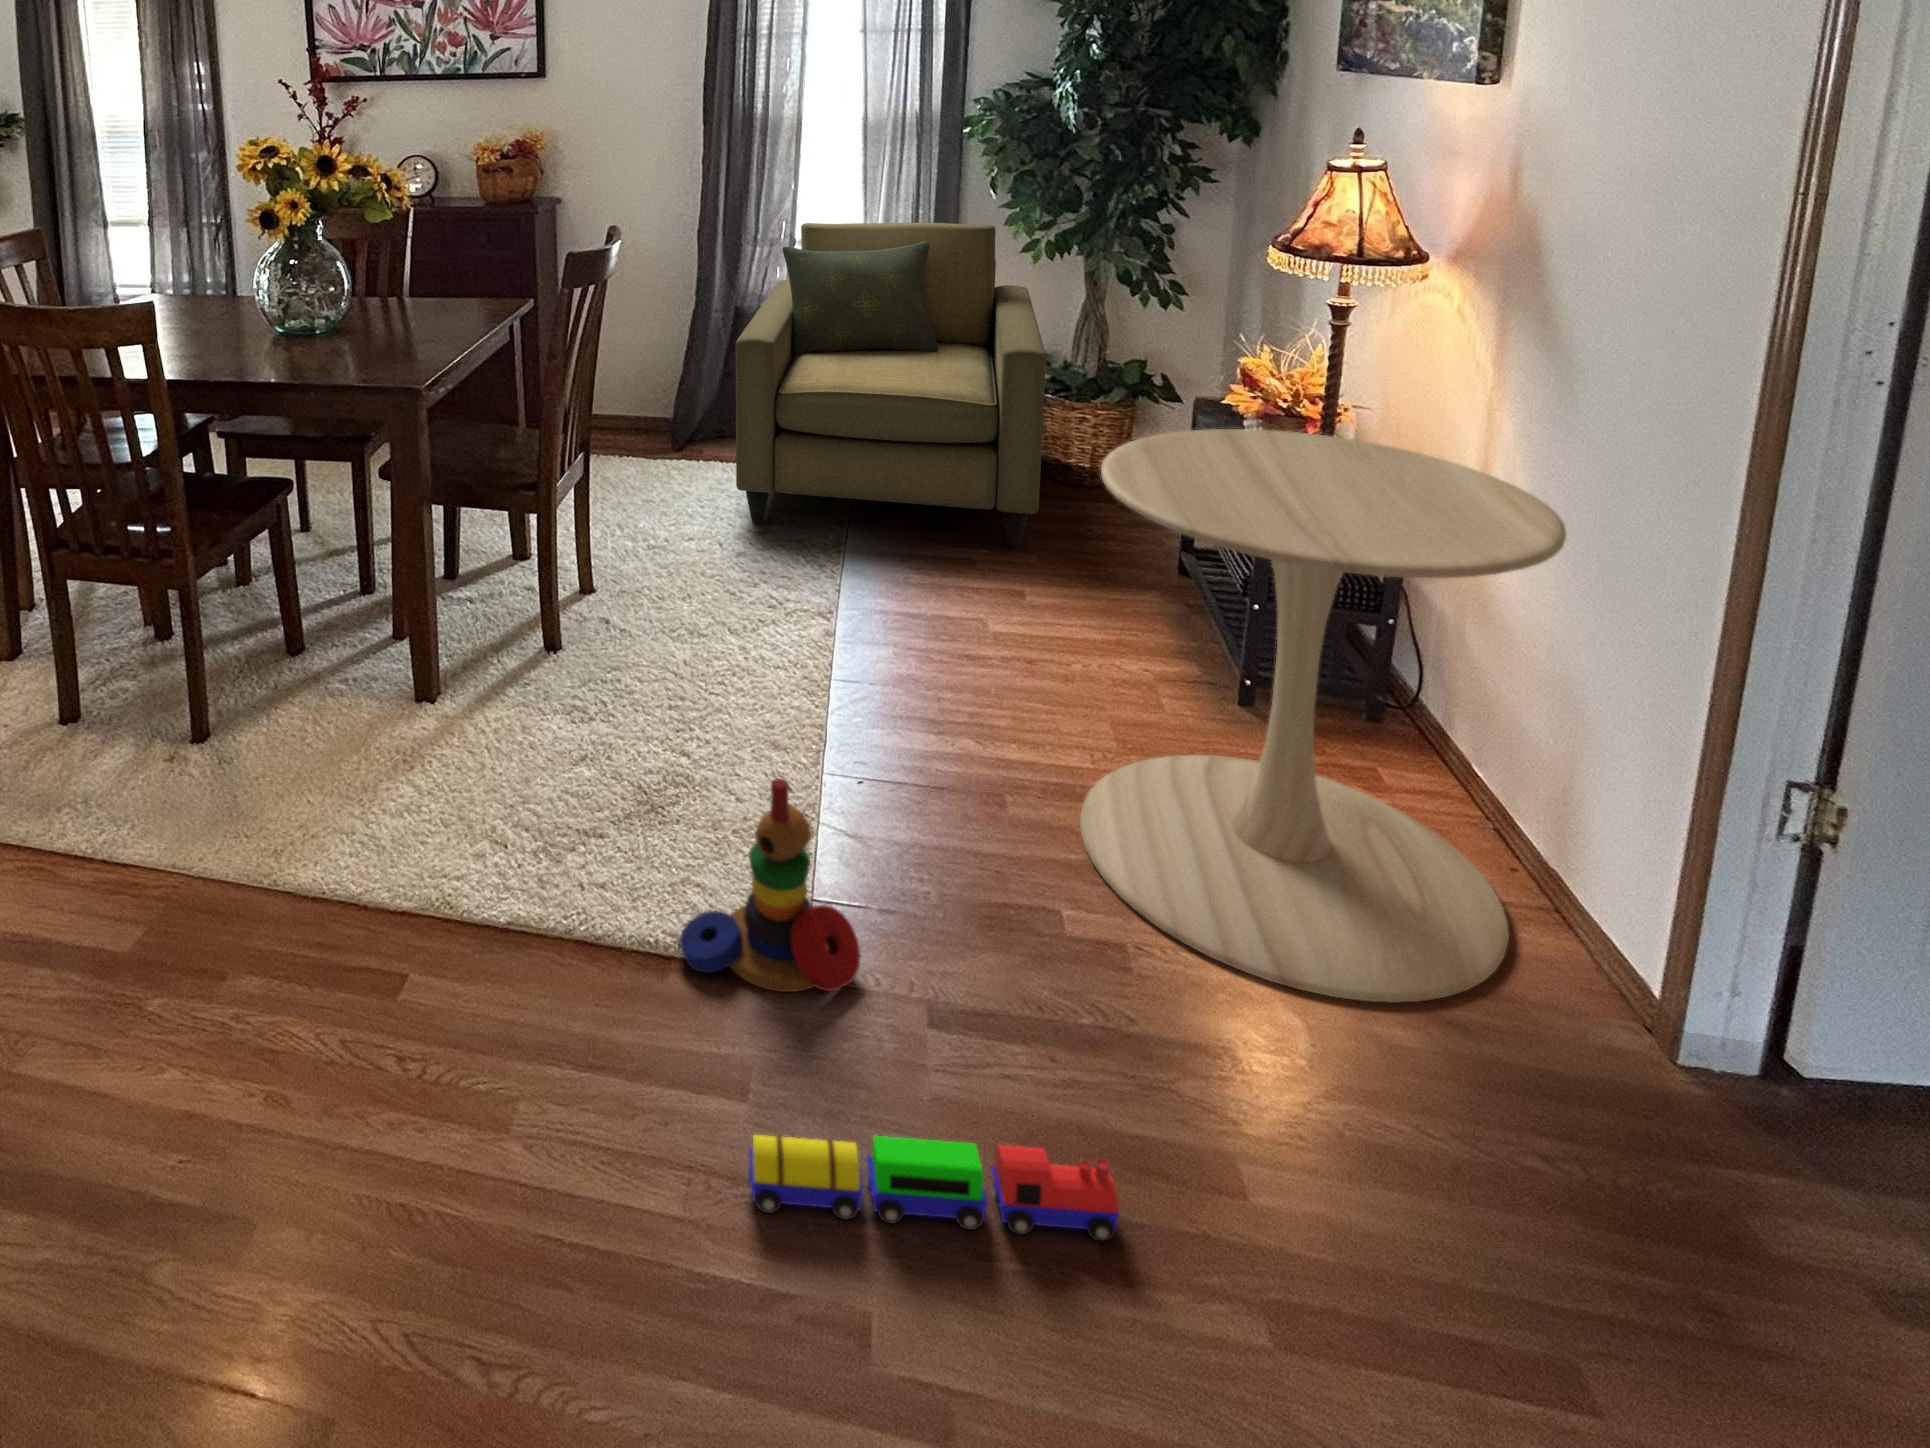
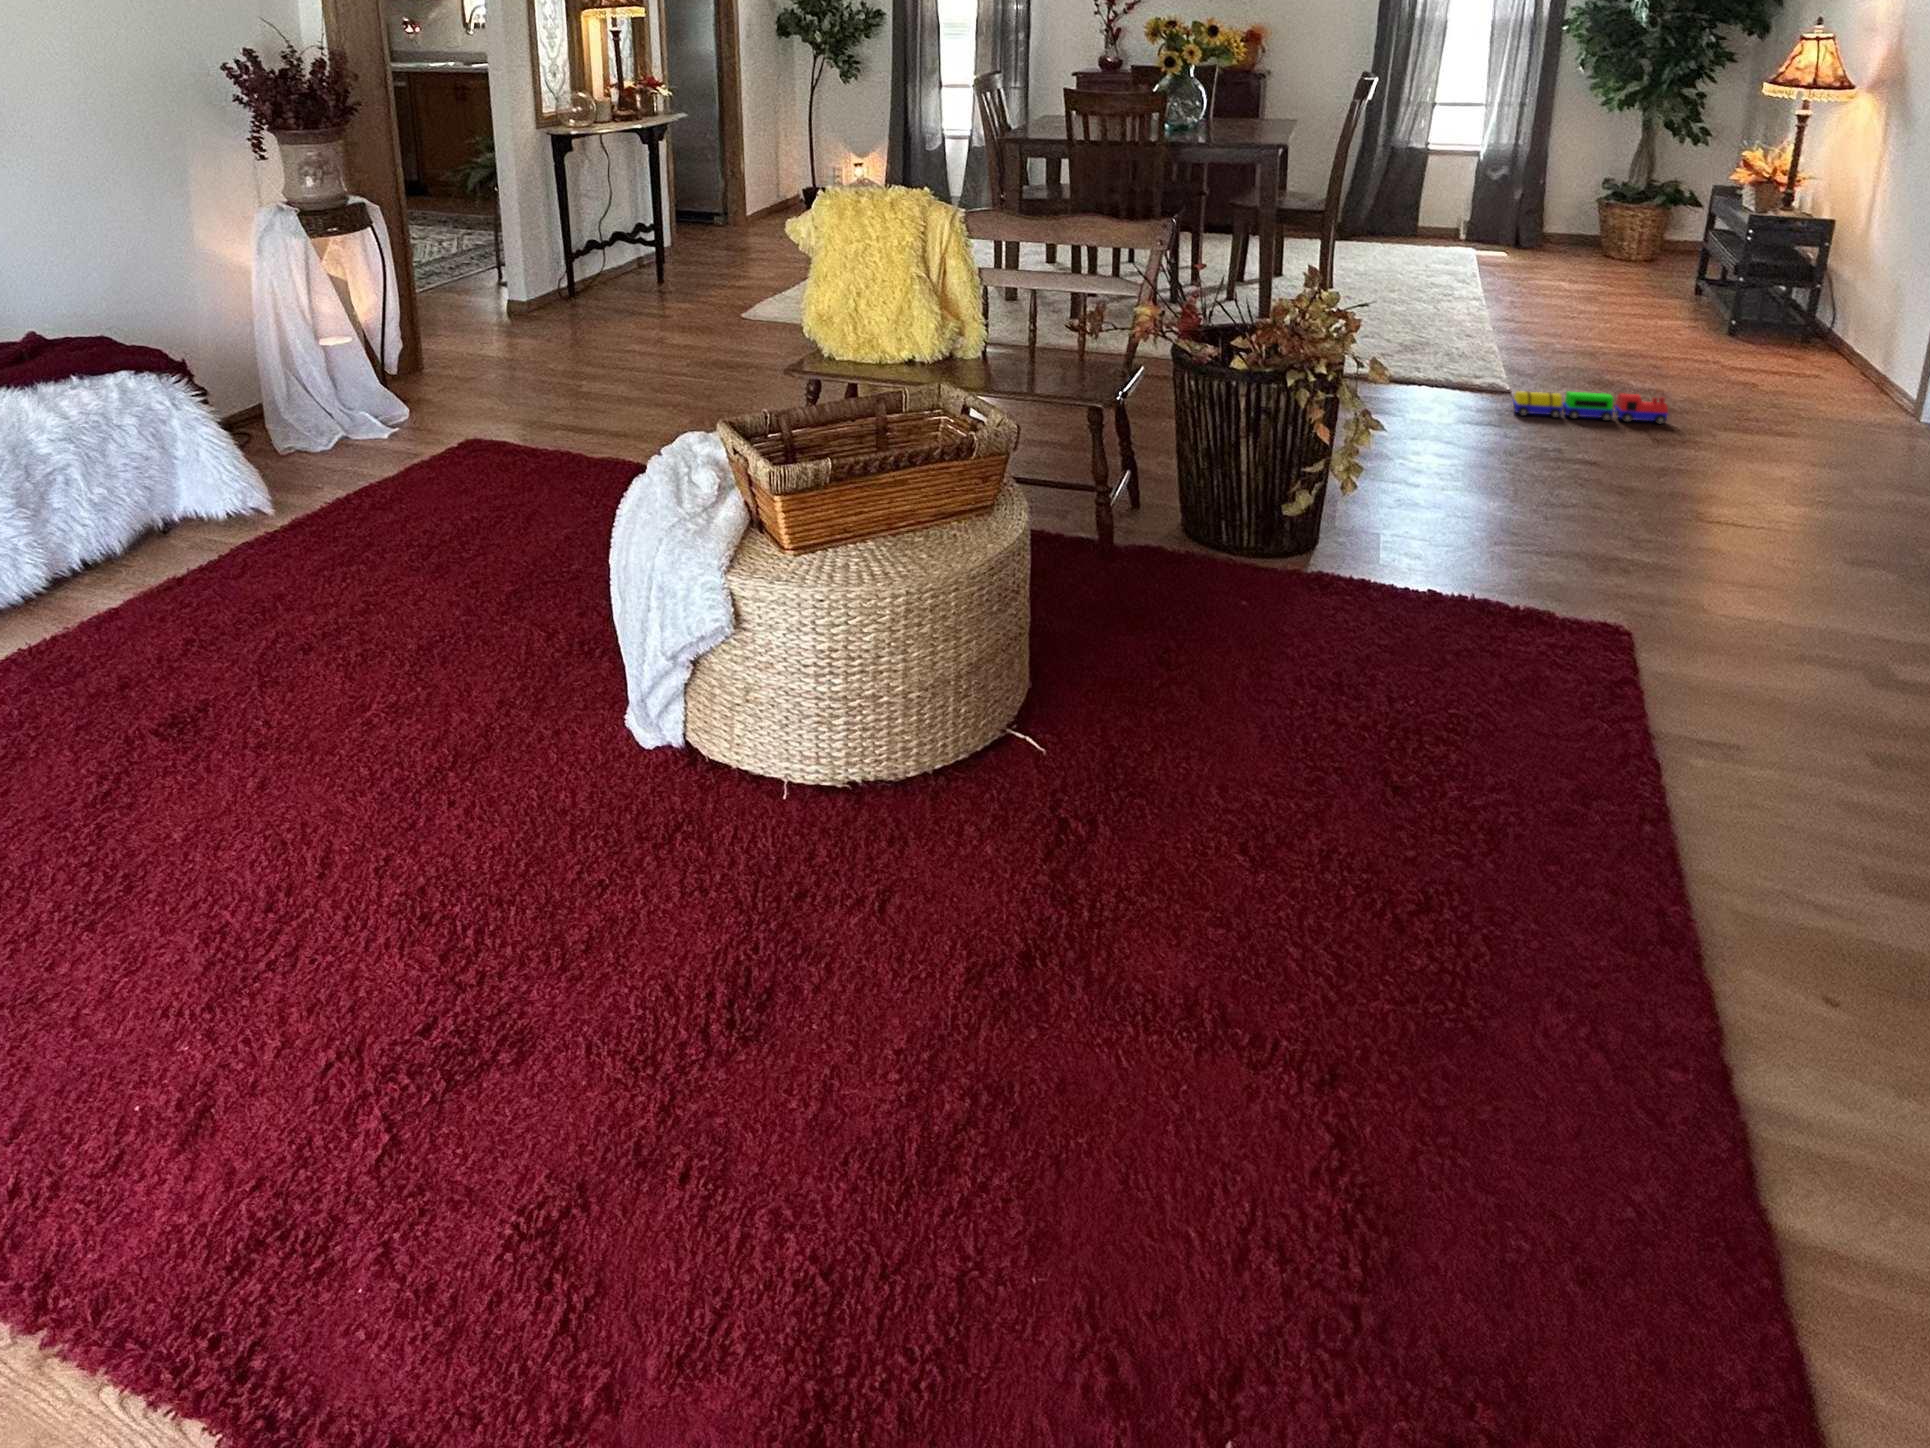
armchair: present [736,223,1046,547] -> none [1411,87,1622,278]
pedestal table: present [1080,429,1566,1003] -> none [1642,163,1893,393]
stacking toy: present [680,778,860,992] -> none [1455,293,1543,382]

